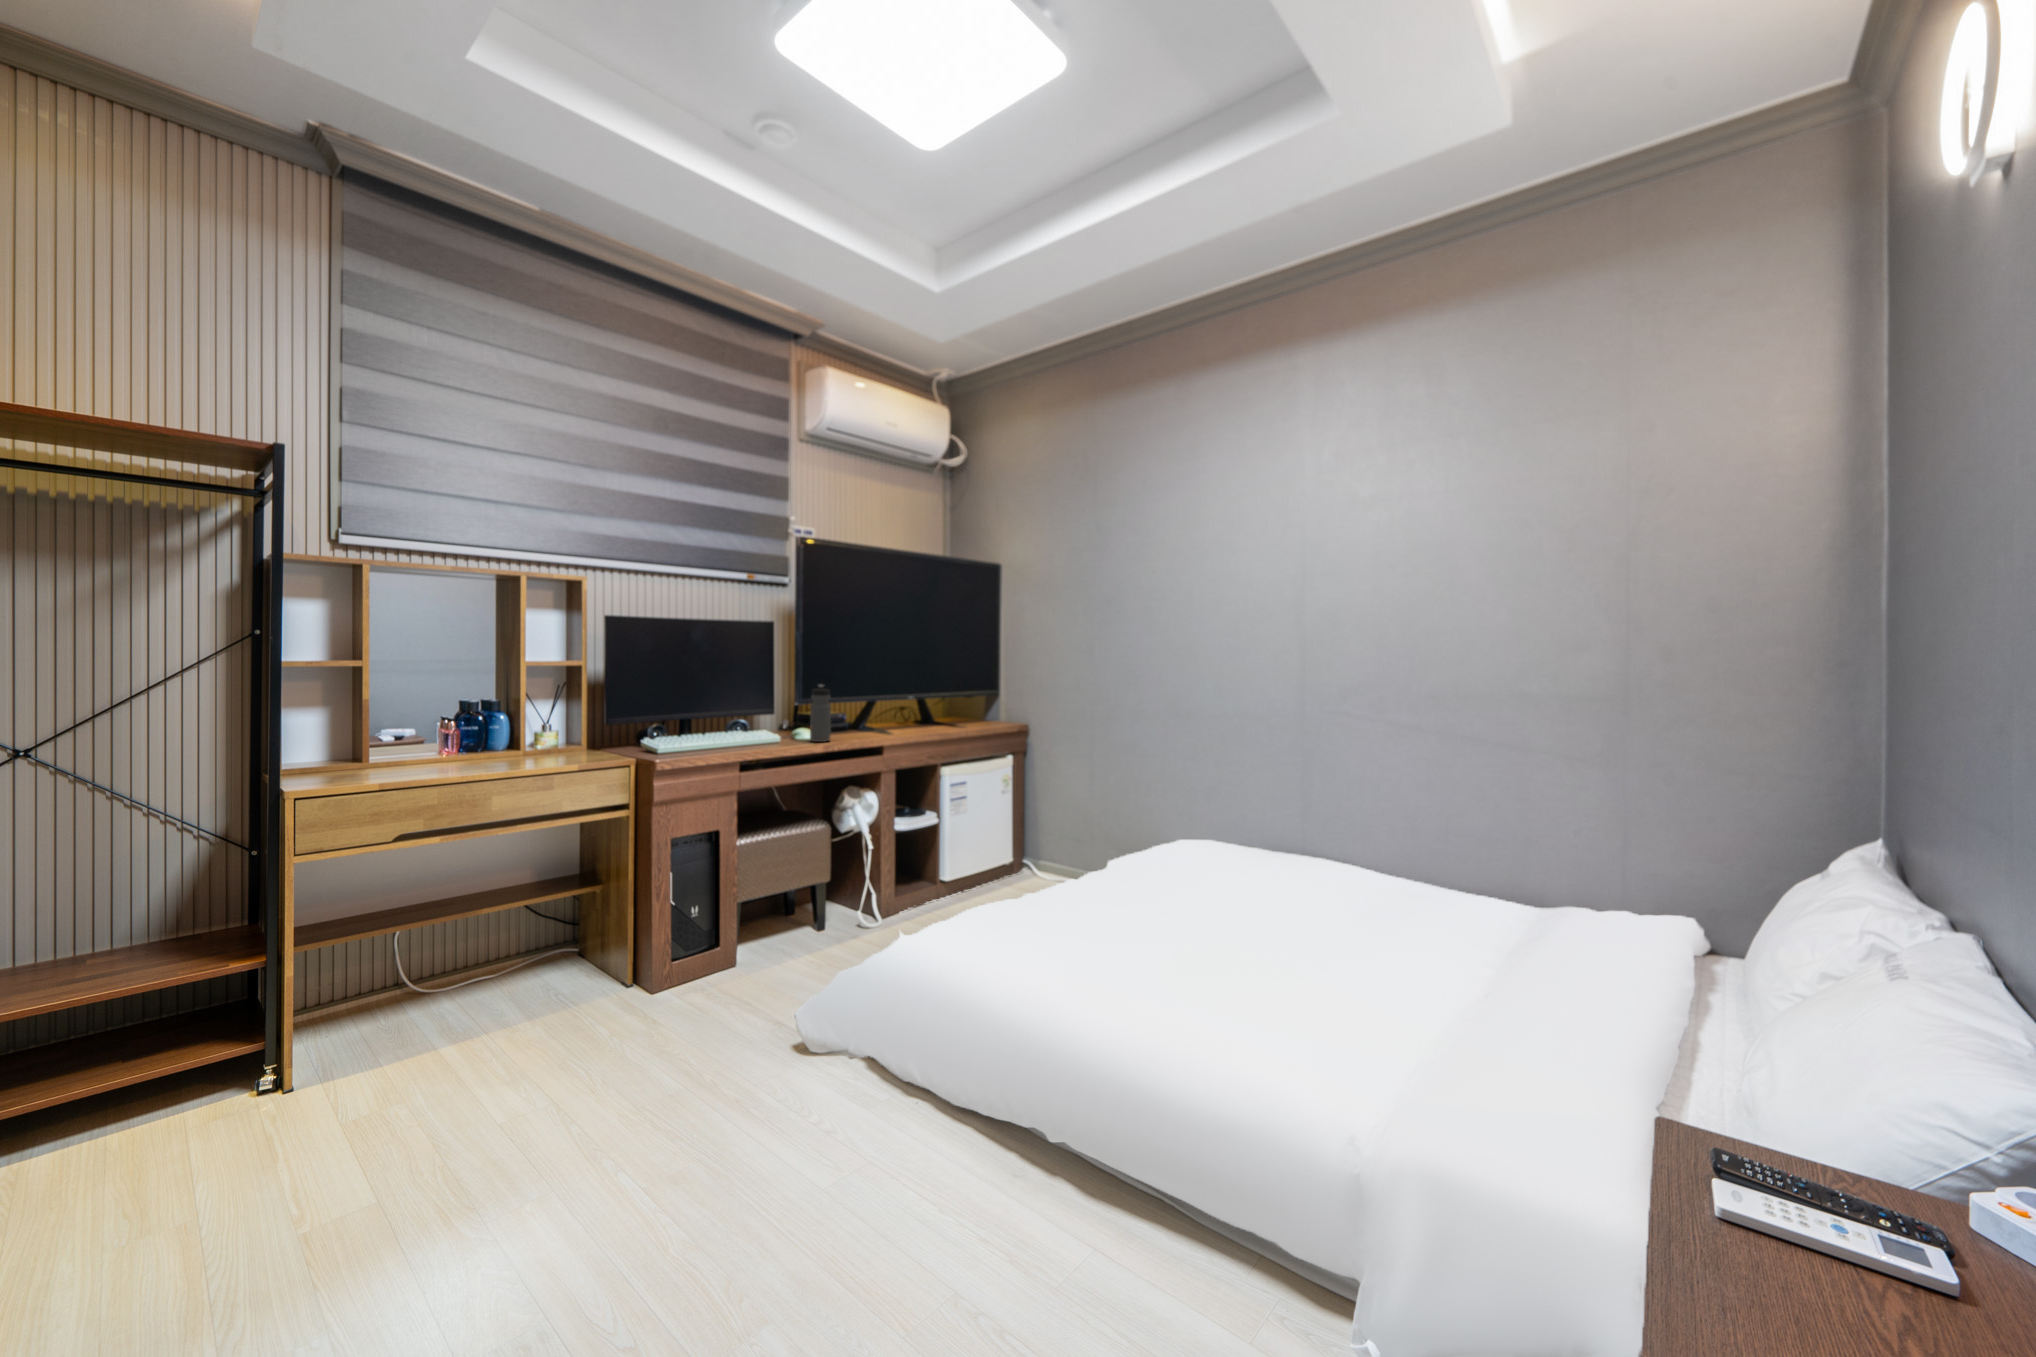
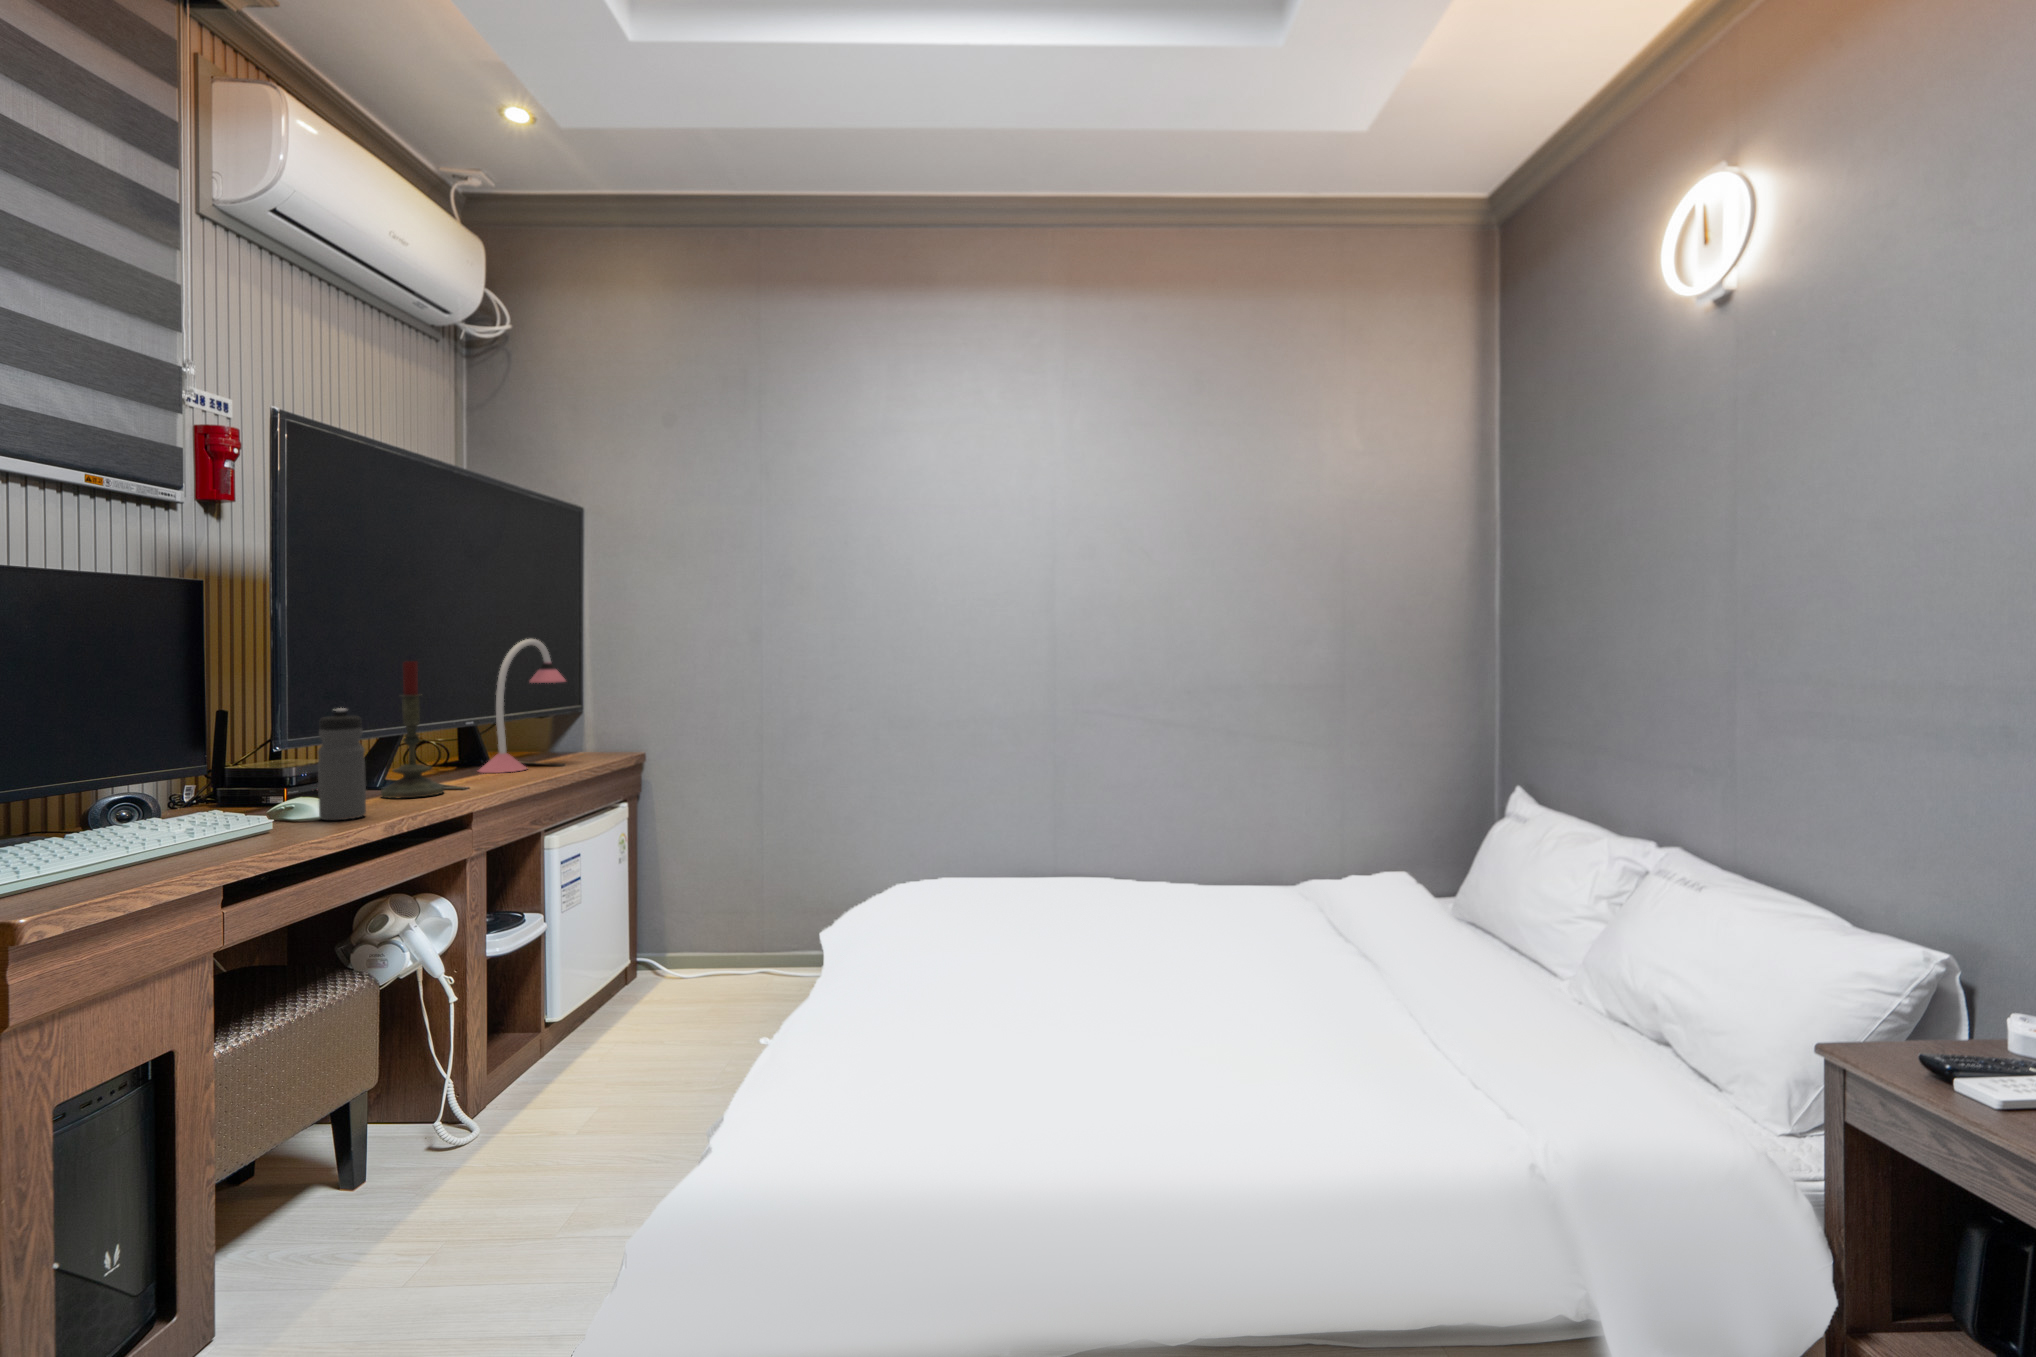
desk lamp: none [924,652,976,729] -> present [479,639,566,773]
candle: none [855,660,885,736] -> present [381,661,444,798]

